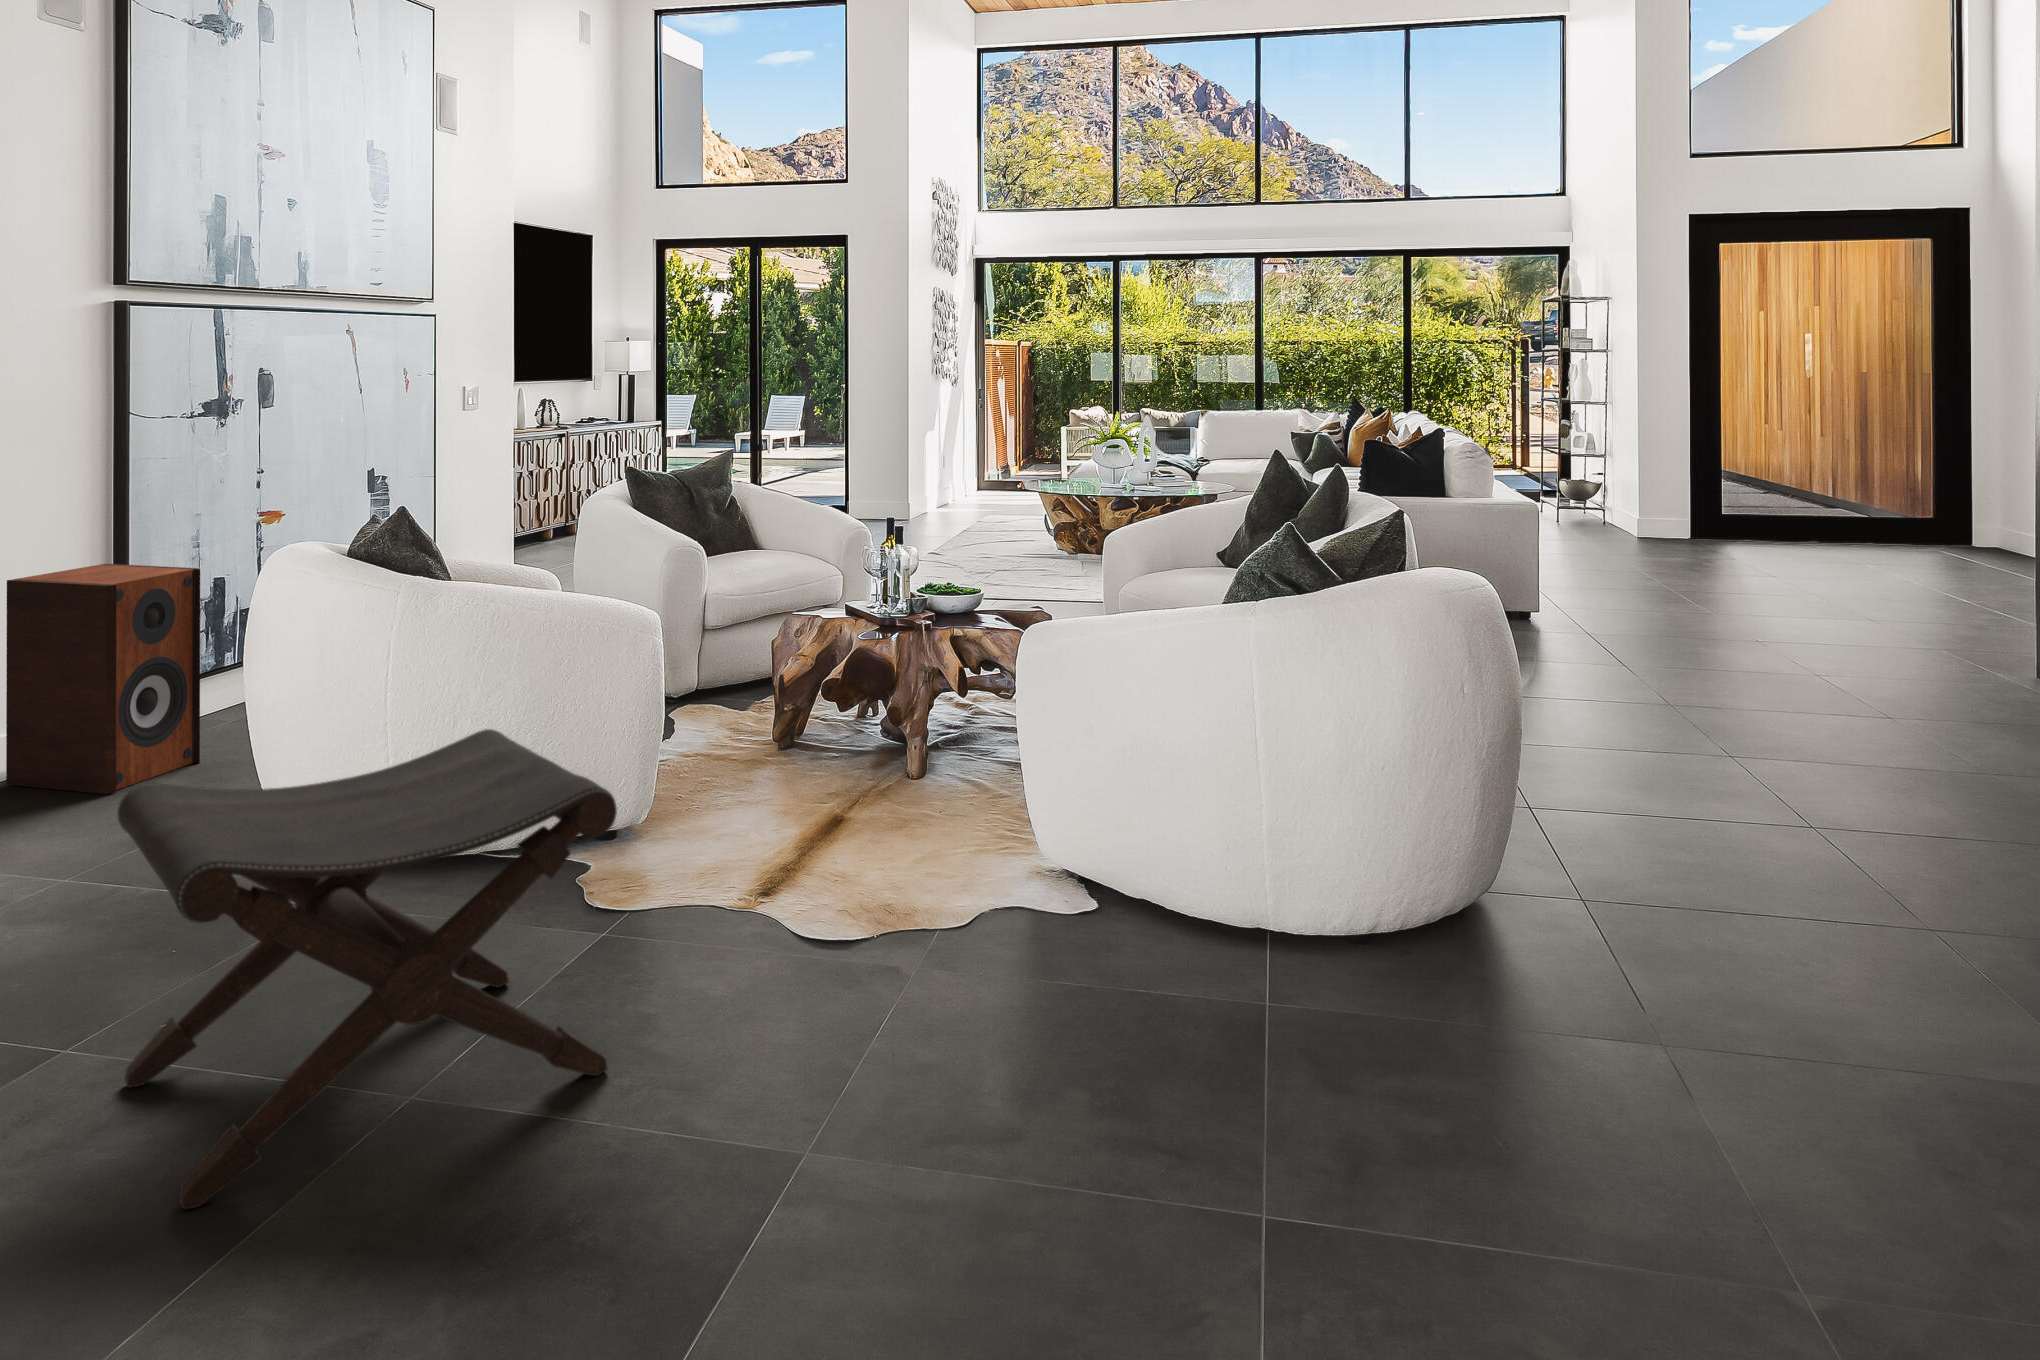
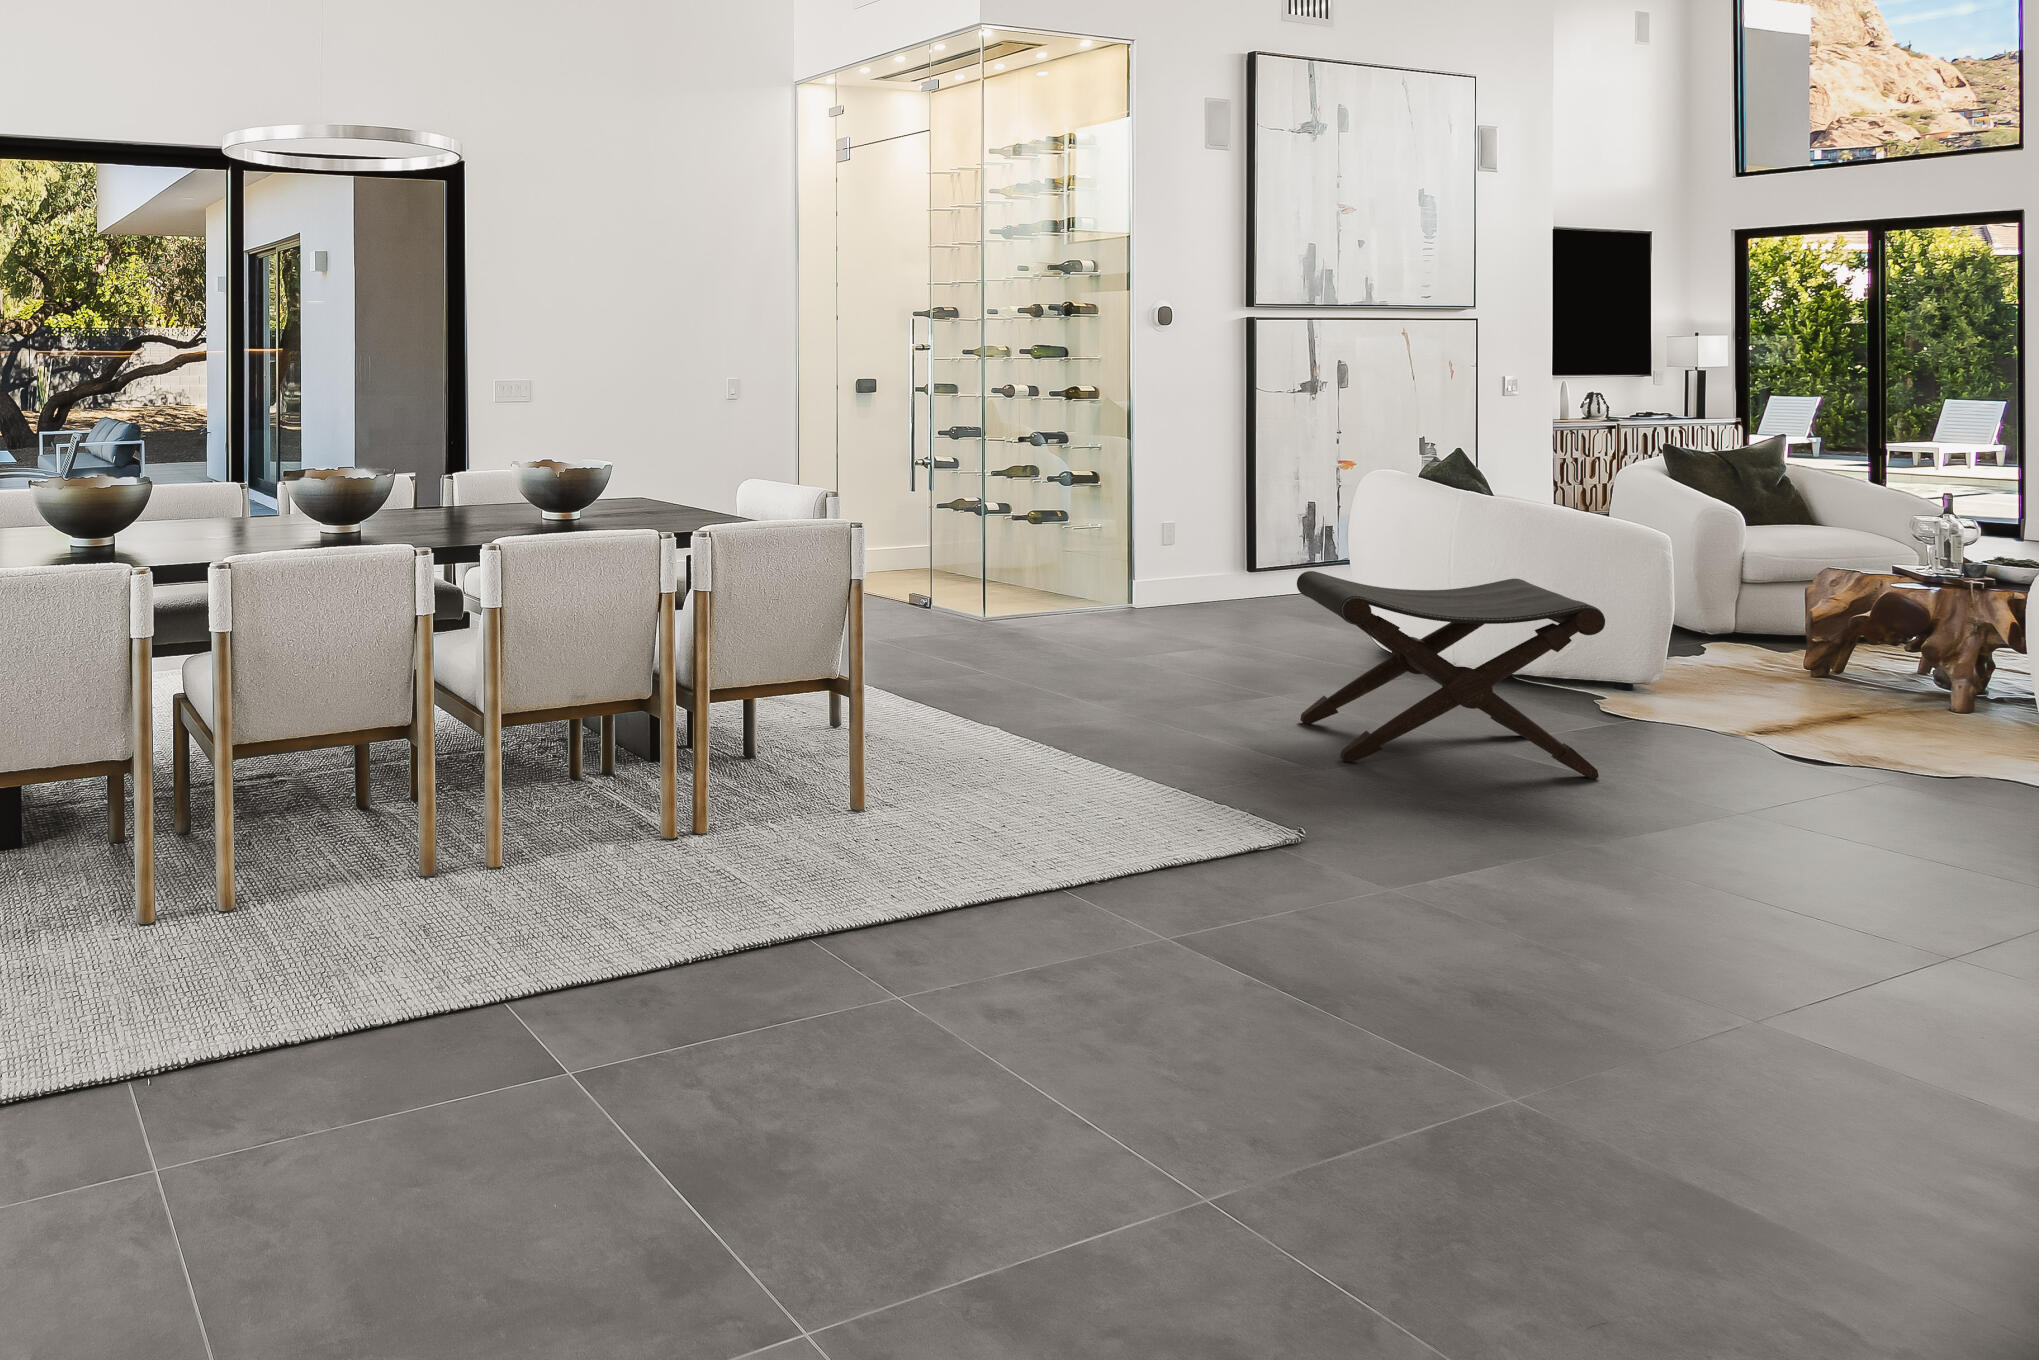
speaker: present [6,564,200,794] -> none [1187,483,1305,621]

